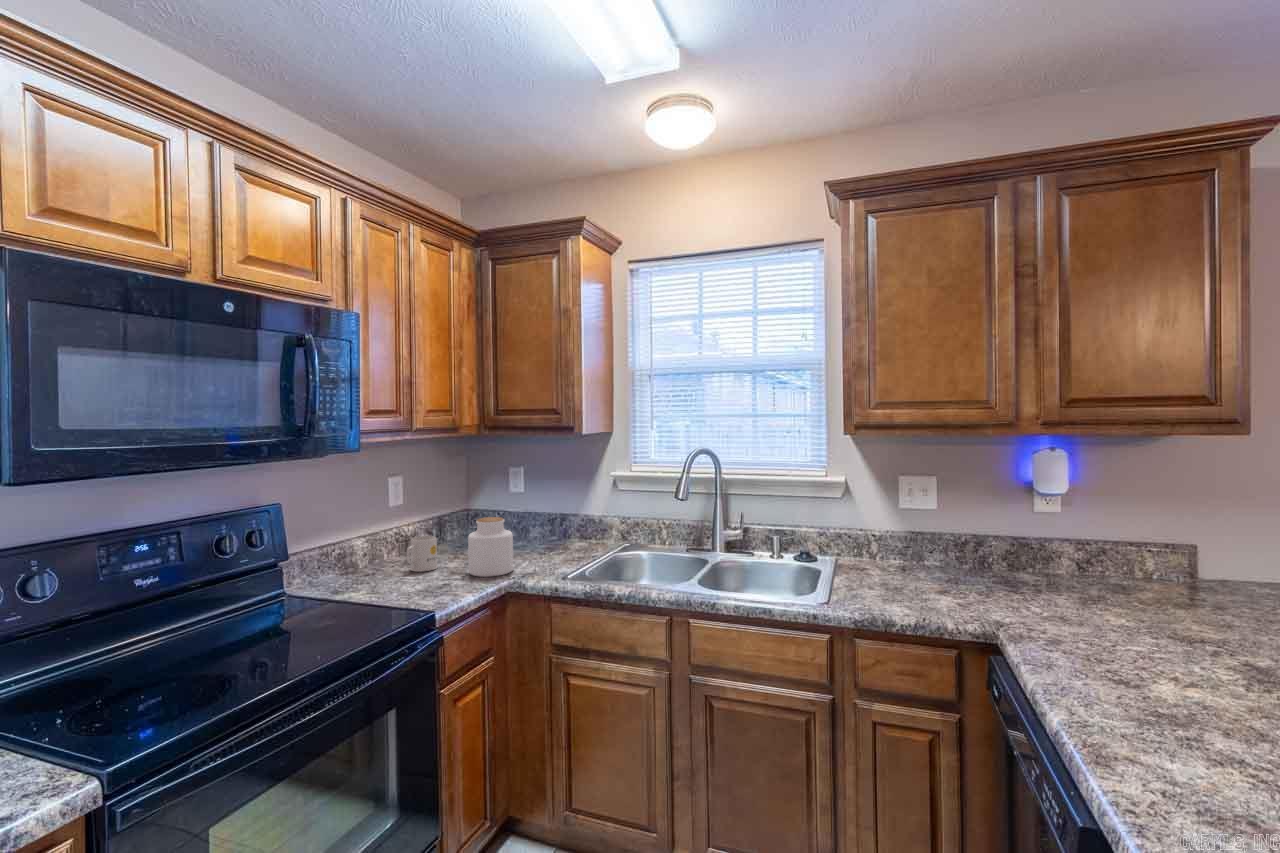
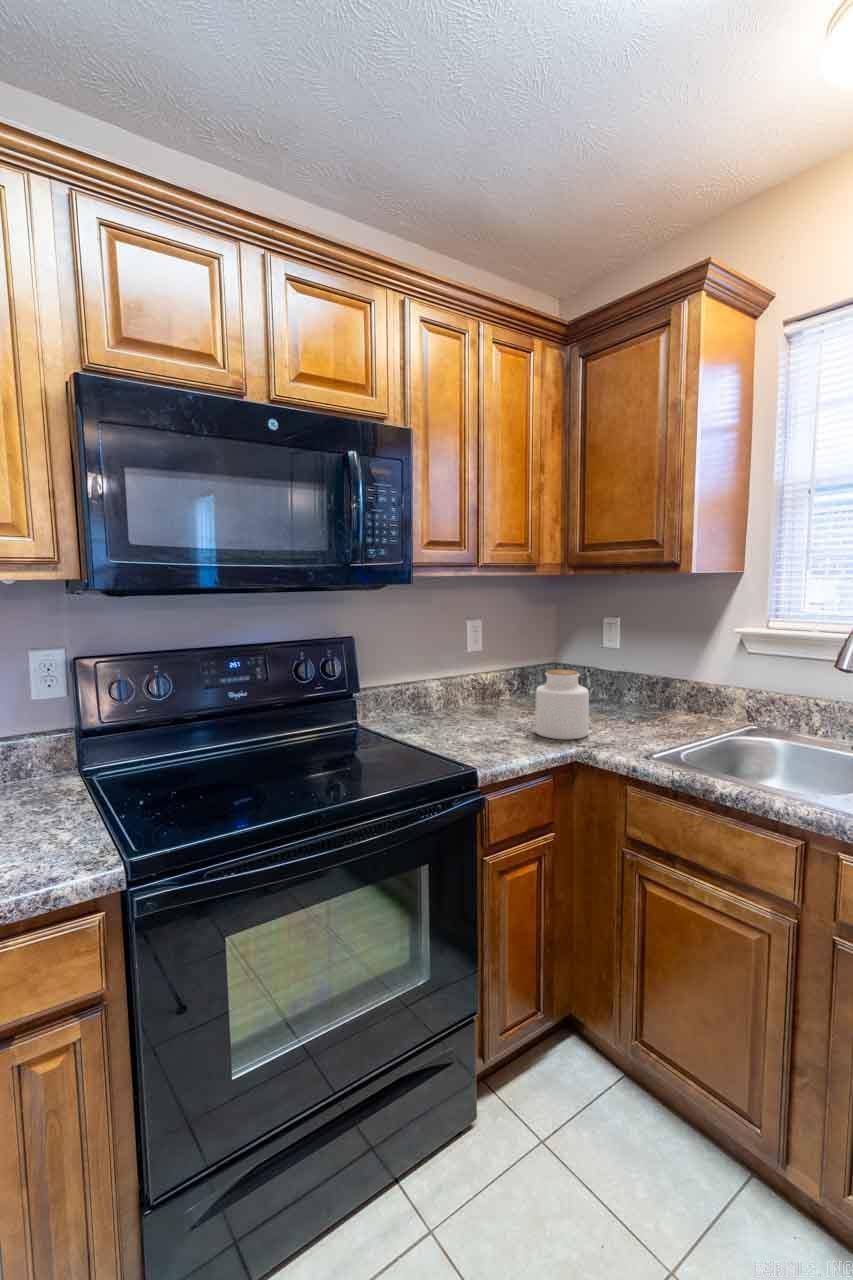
mug: present [407,536,438,572] -> none [473,684,507,723]

